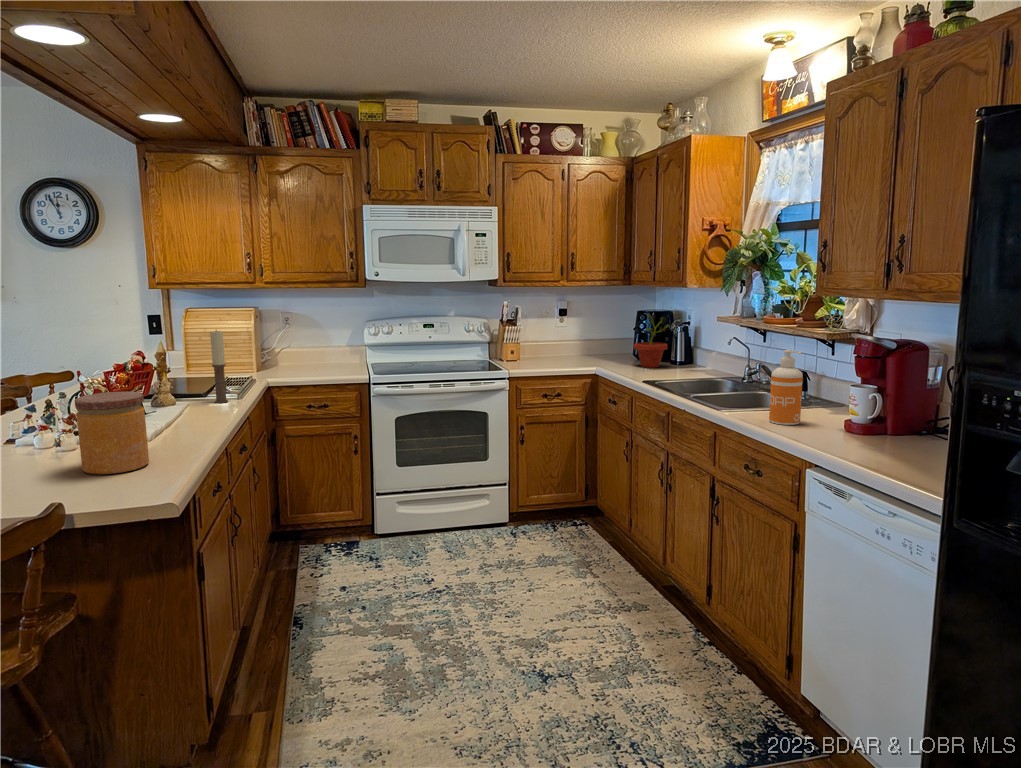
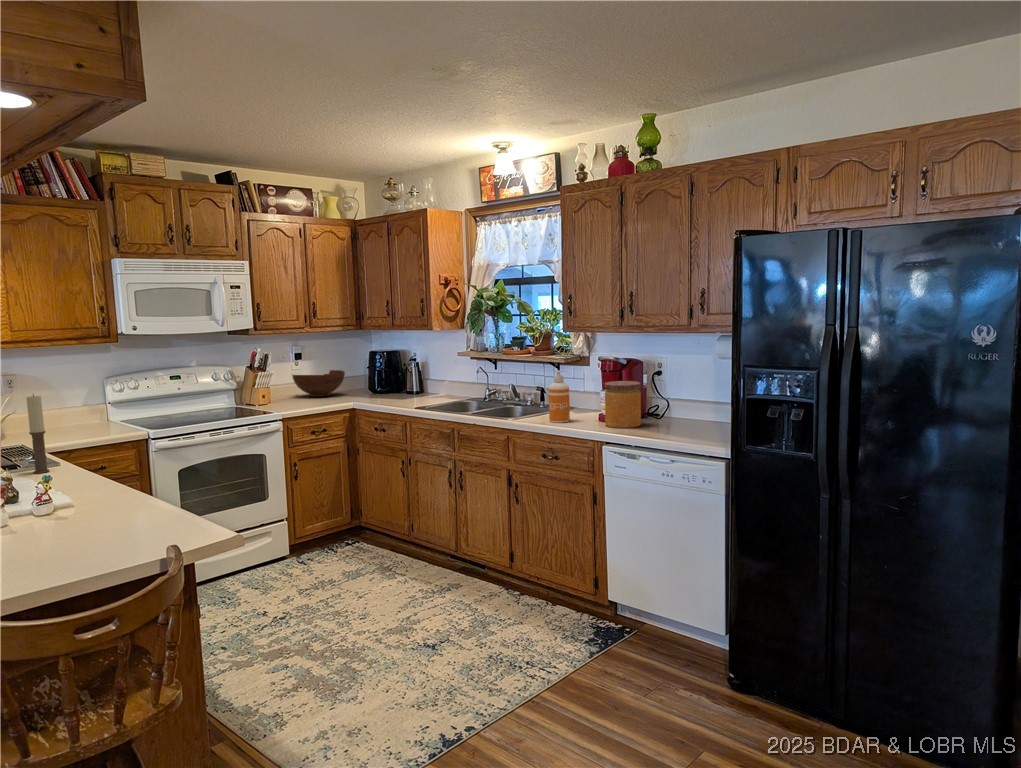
potted plant: present [634,313,670,368] -> none [376,353,407,399]
fruit bowl: none [559,329,615,357] -> present [292,370,345,397]
jar: present [75,392,149,474] -> present [605,381,641,428]

